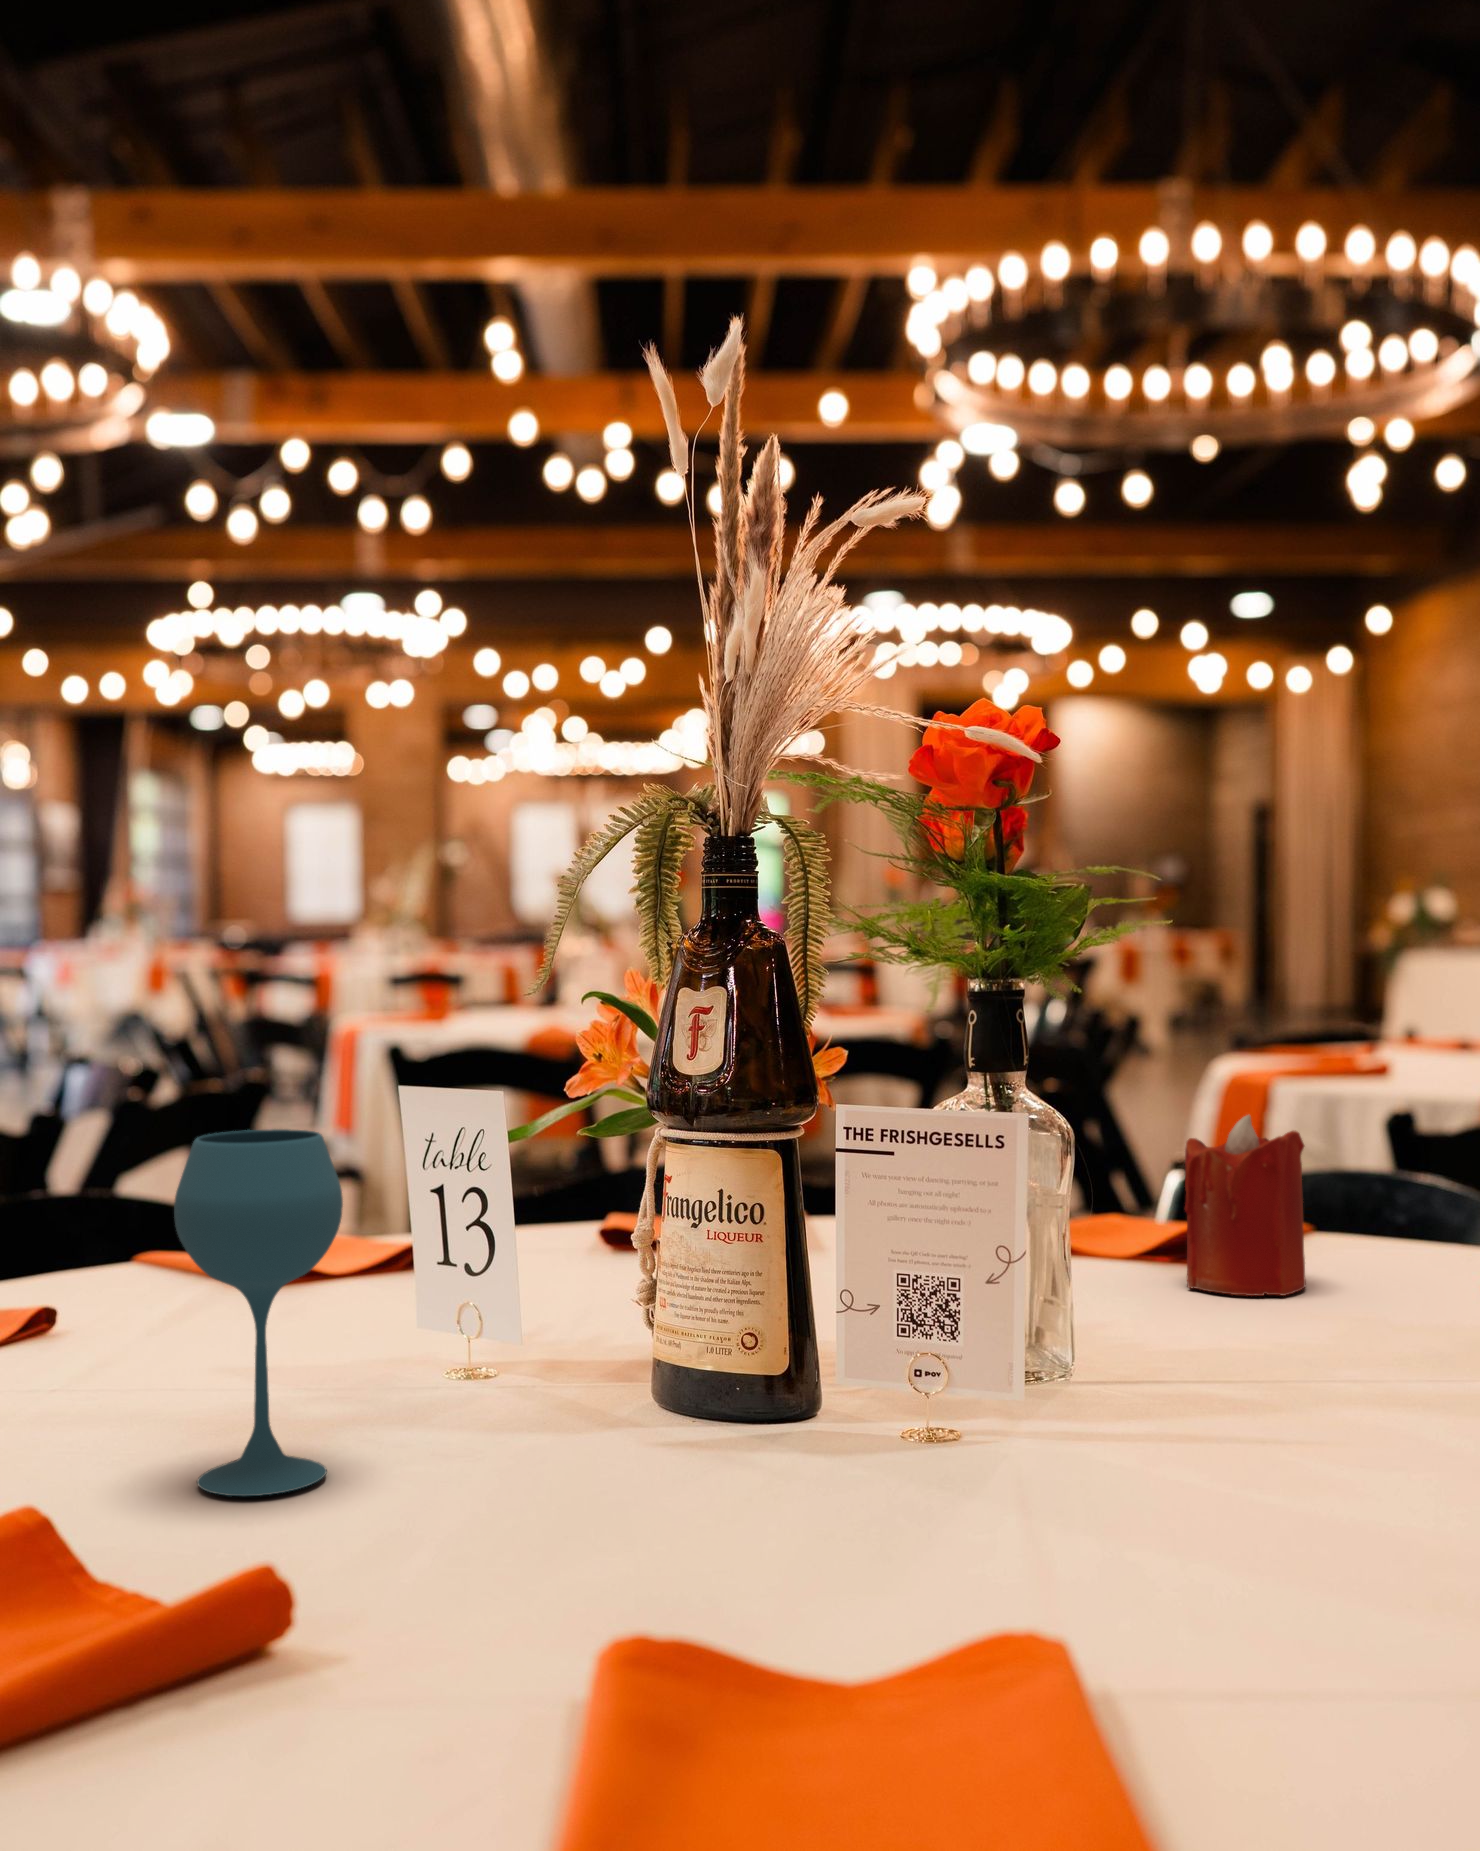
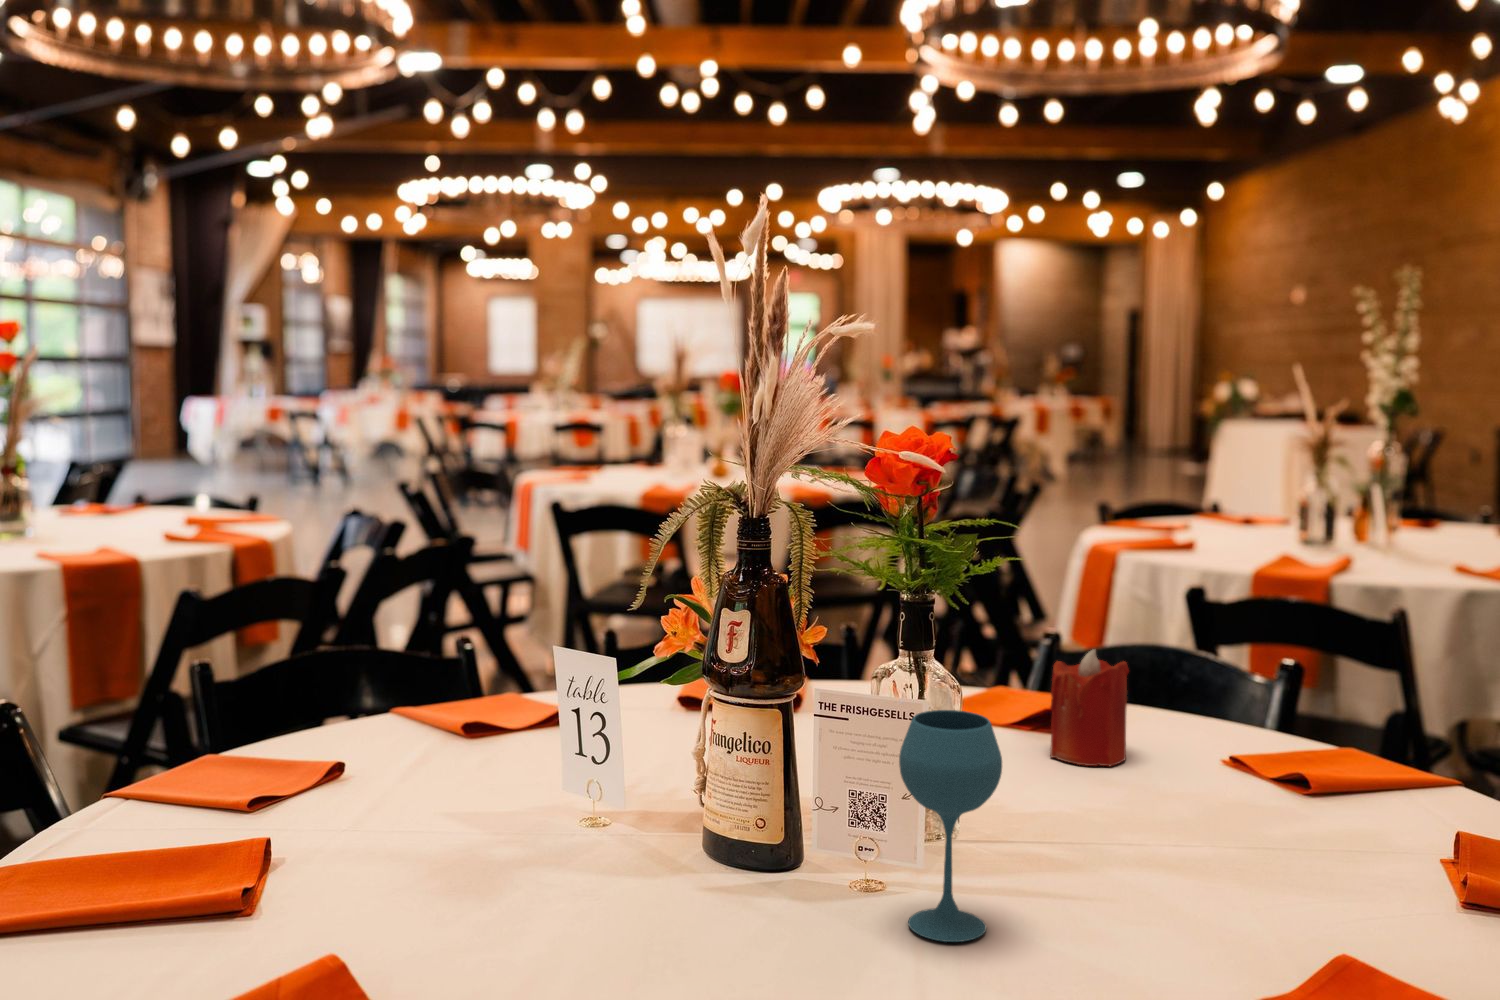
wineglass: present [174,1129,343,1496] -> present [899,710,1002,942]

